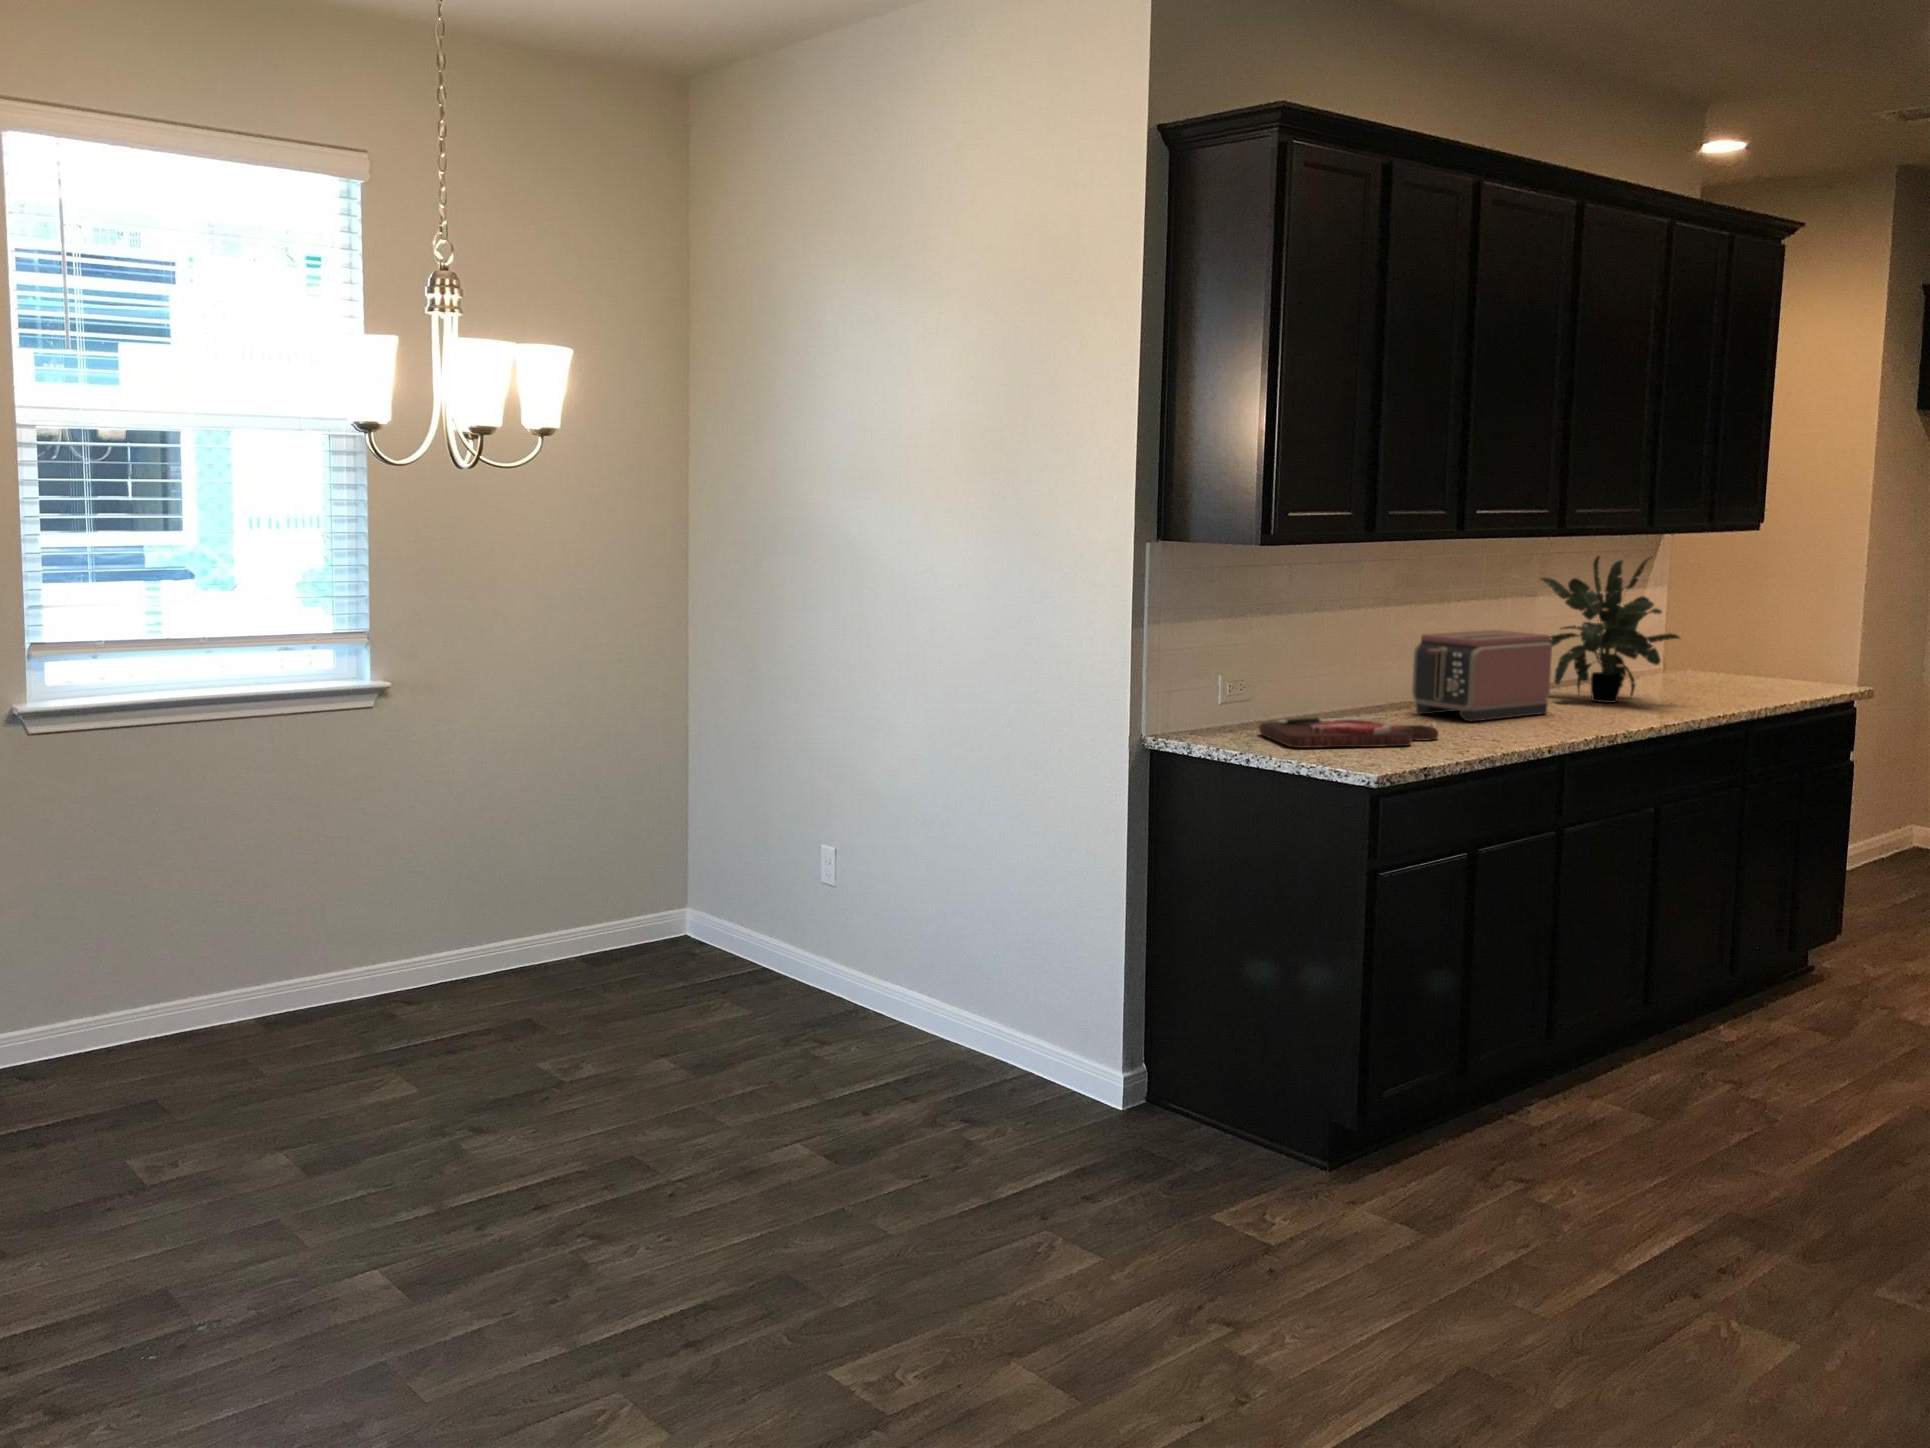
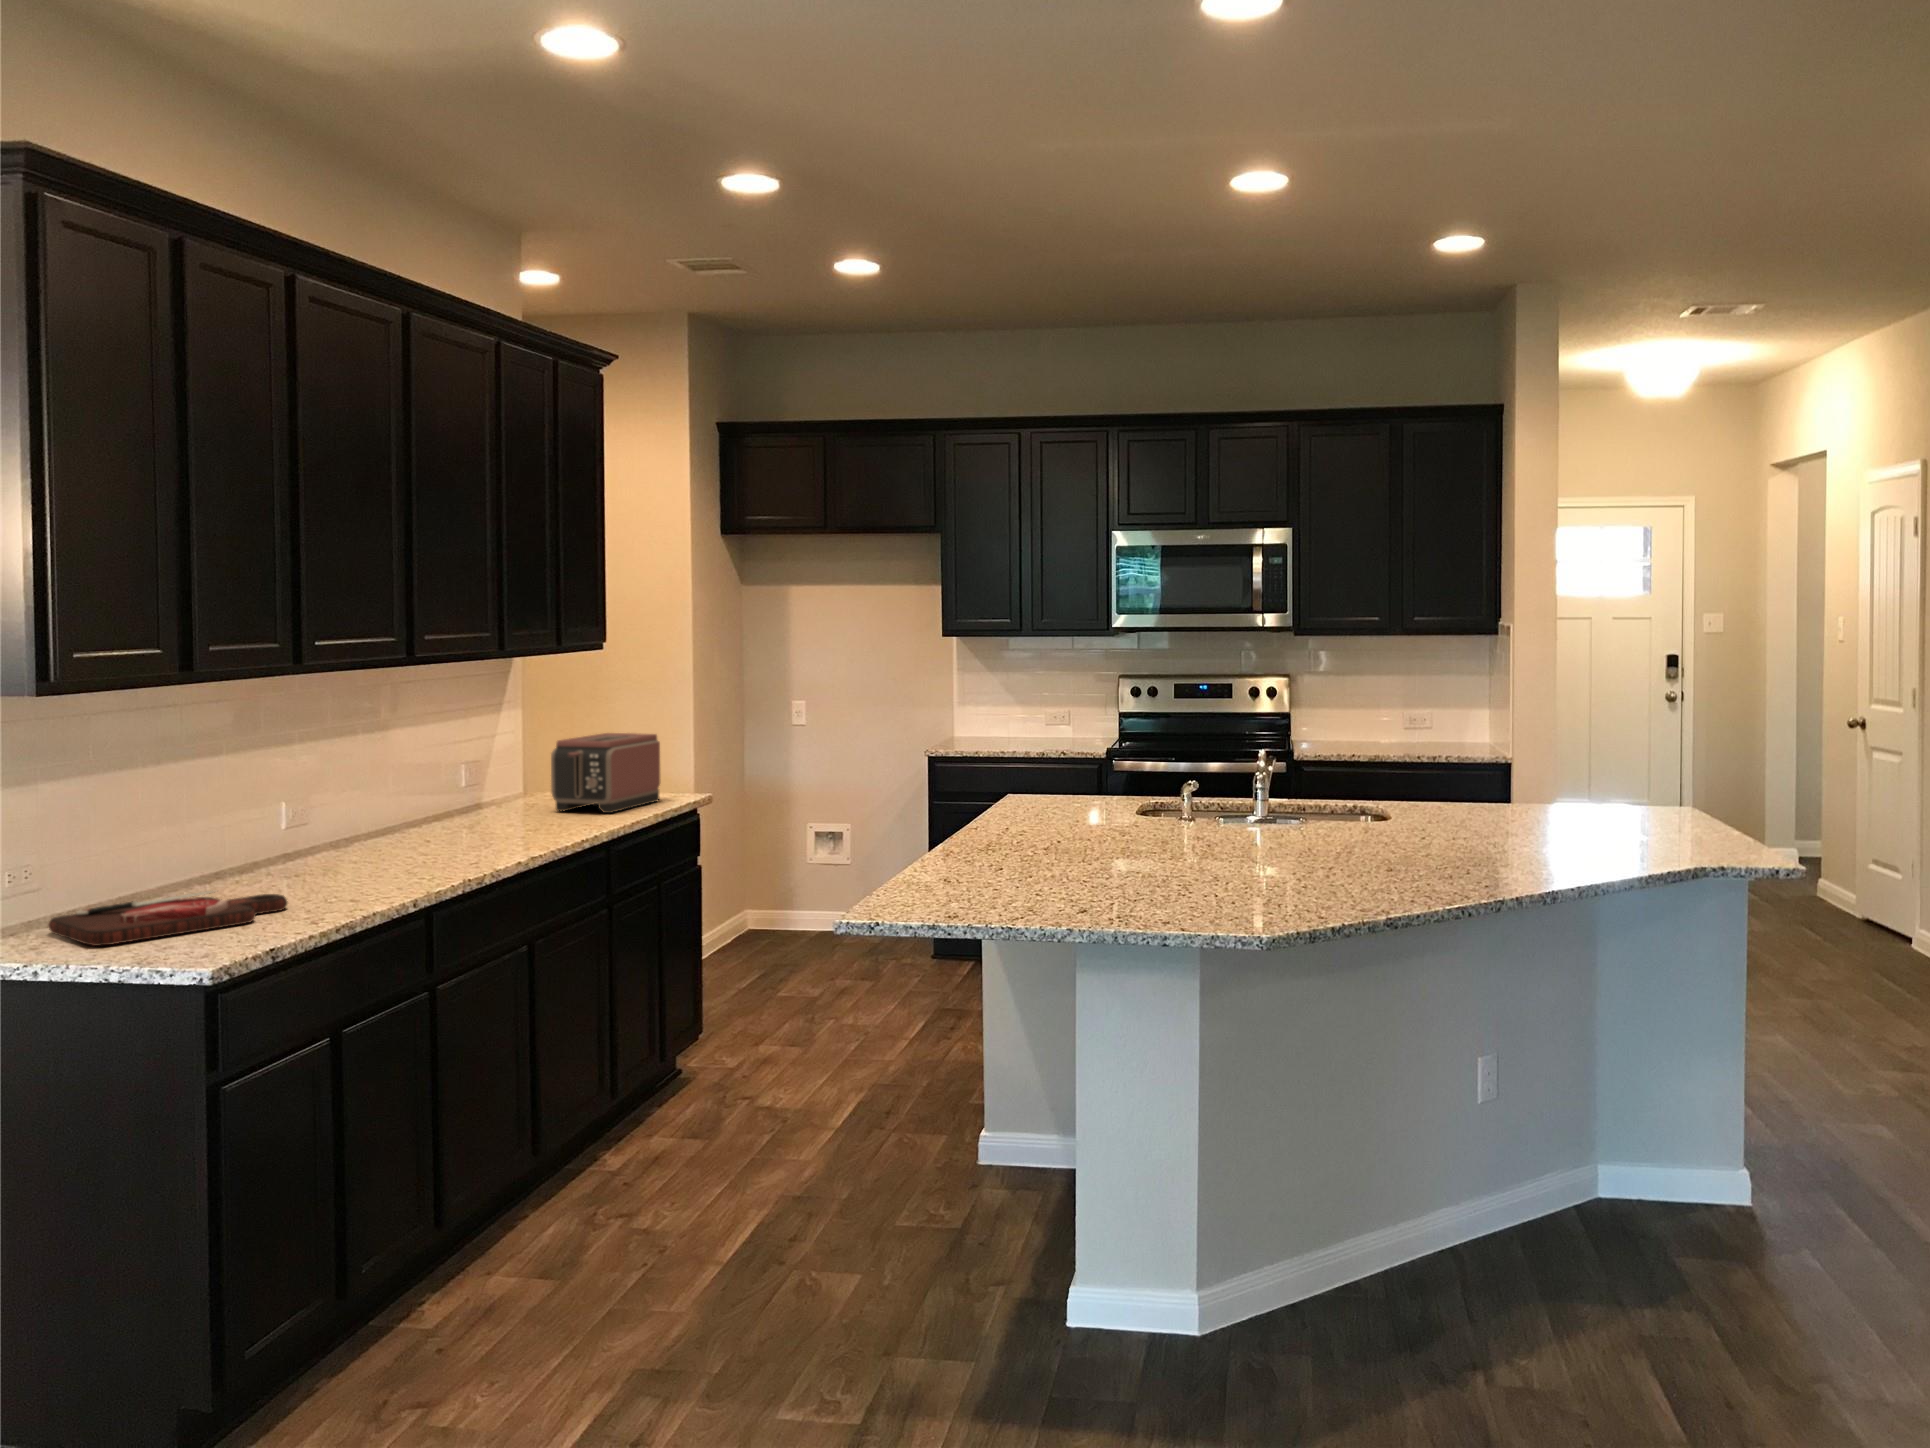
potted plant: present [1541,556,1679,703] -> none [391,684,540,839]
toaster: present [1412,630,1552,721] -> present [551,733,660,813]

